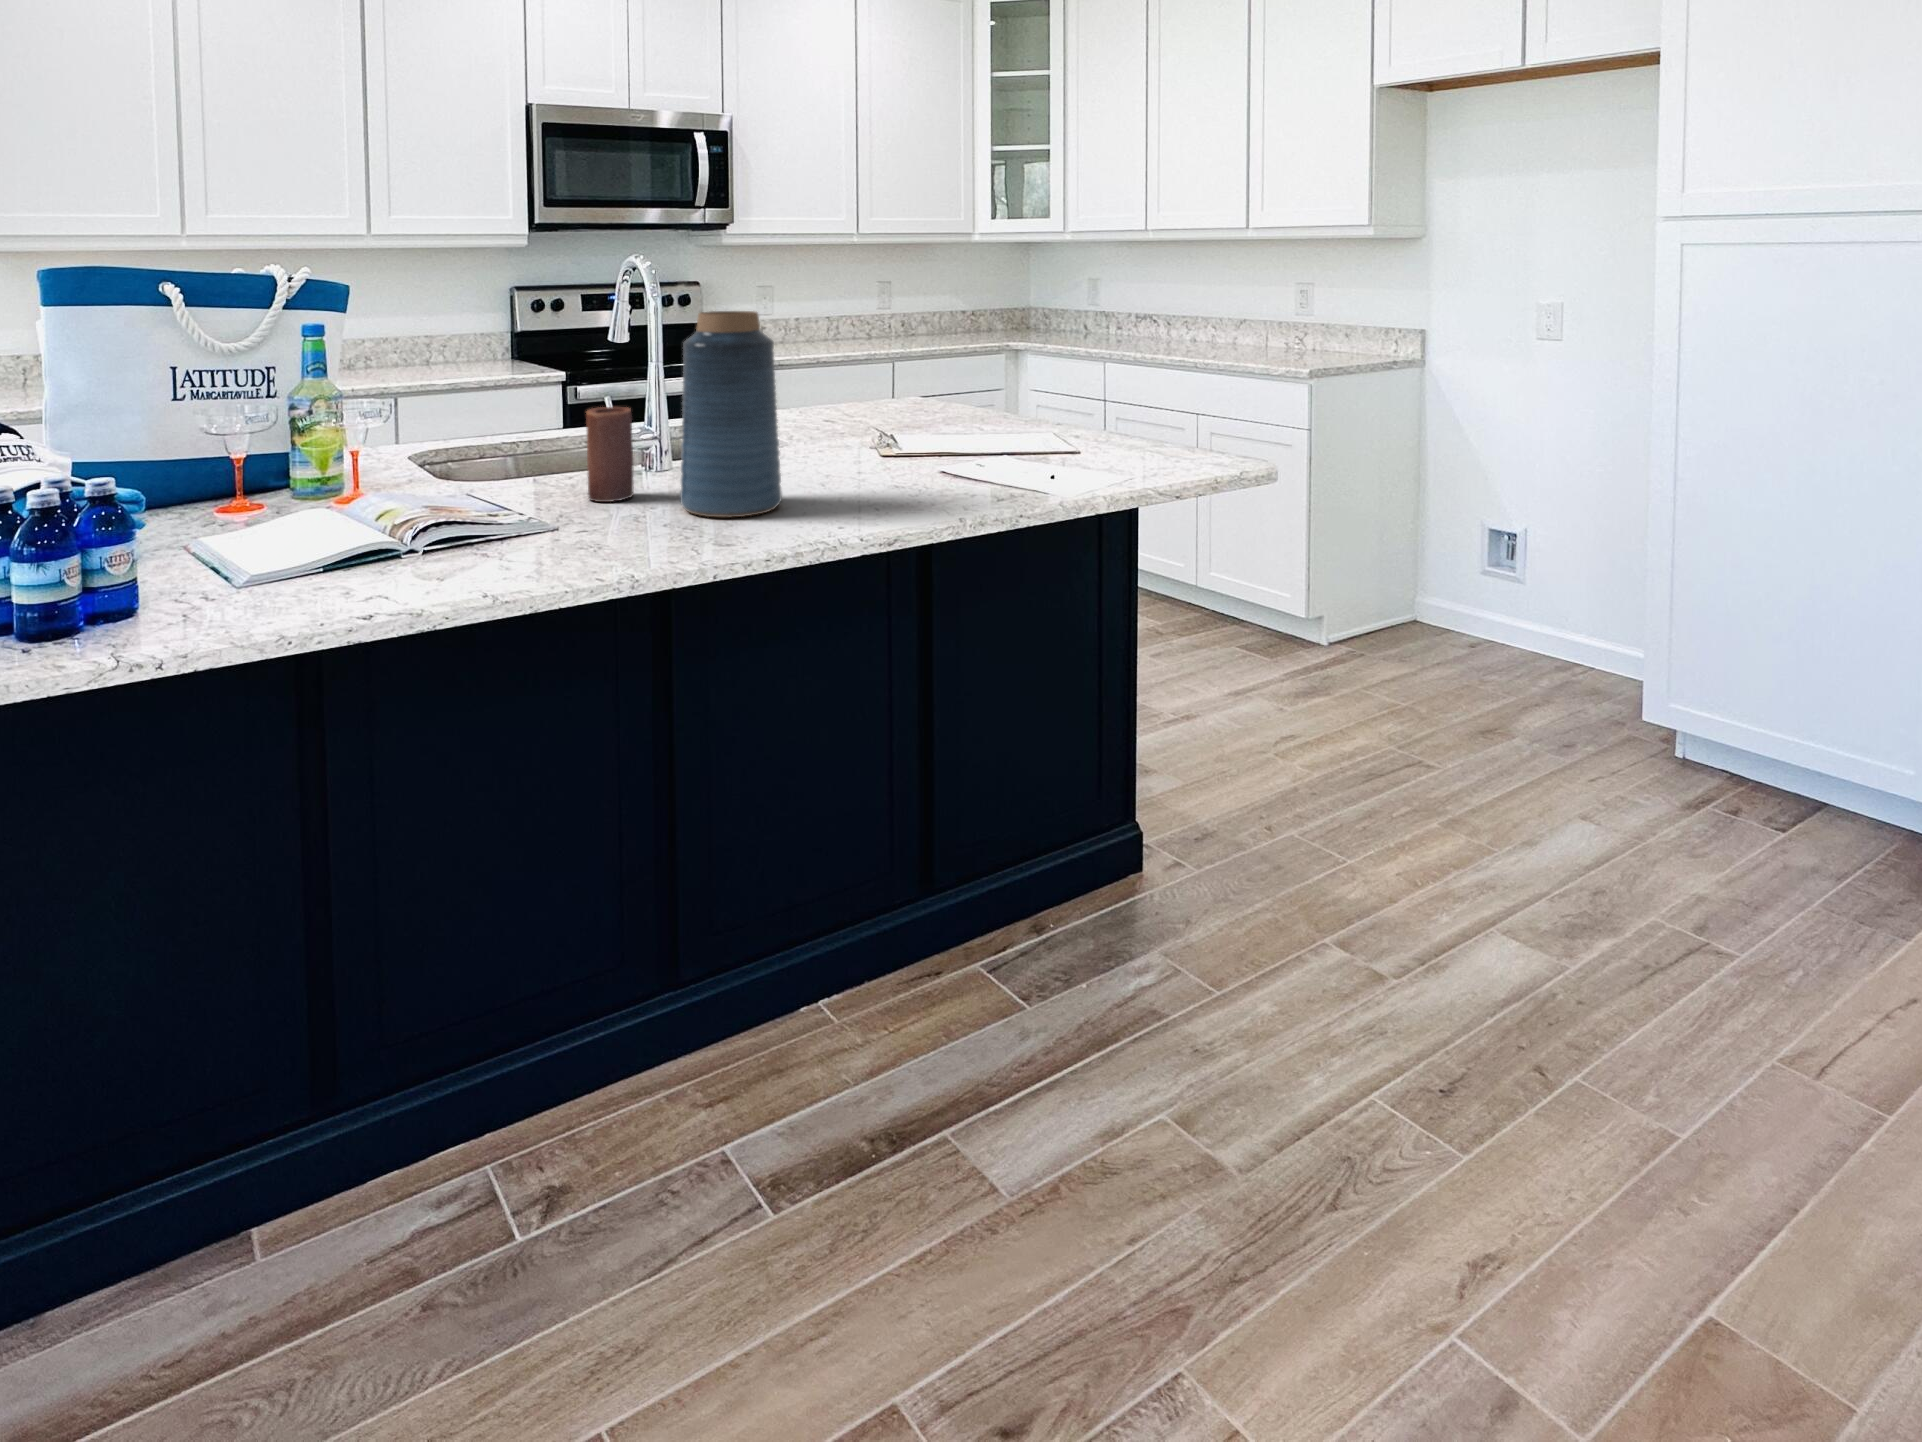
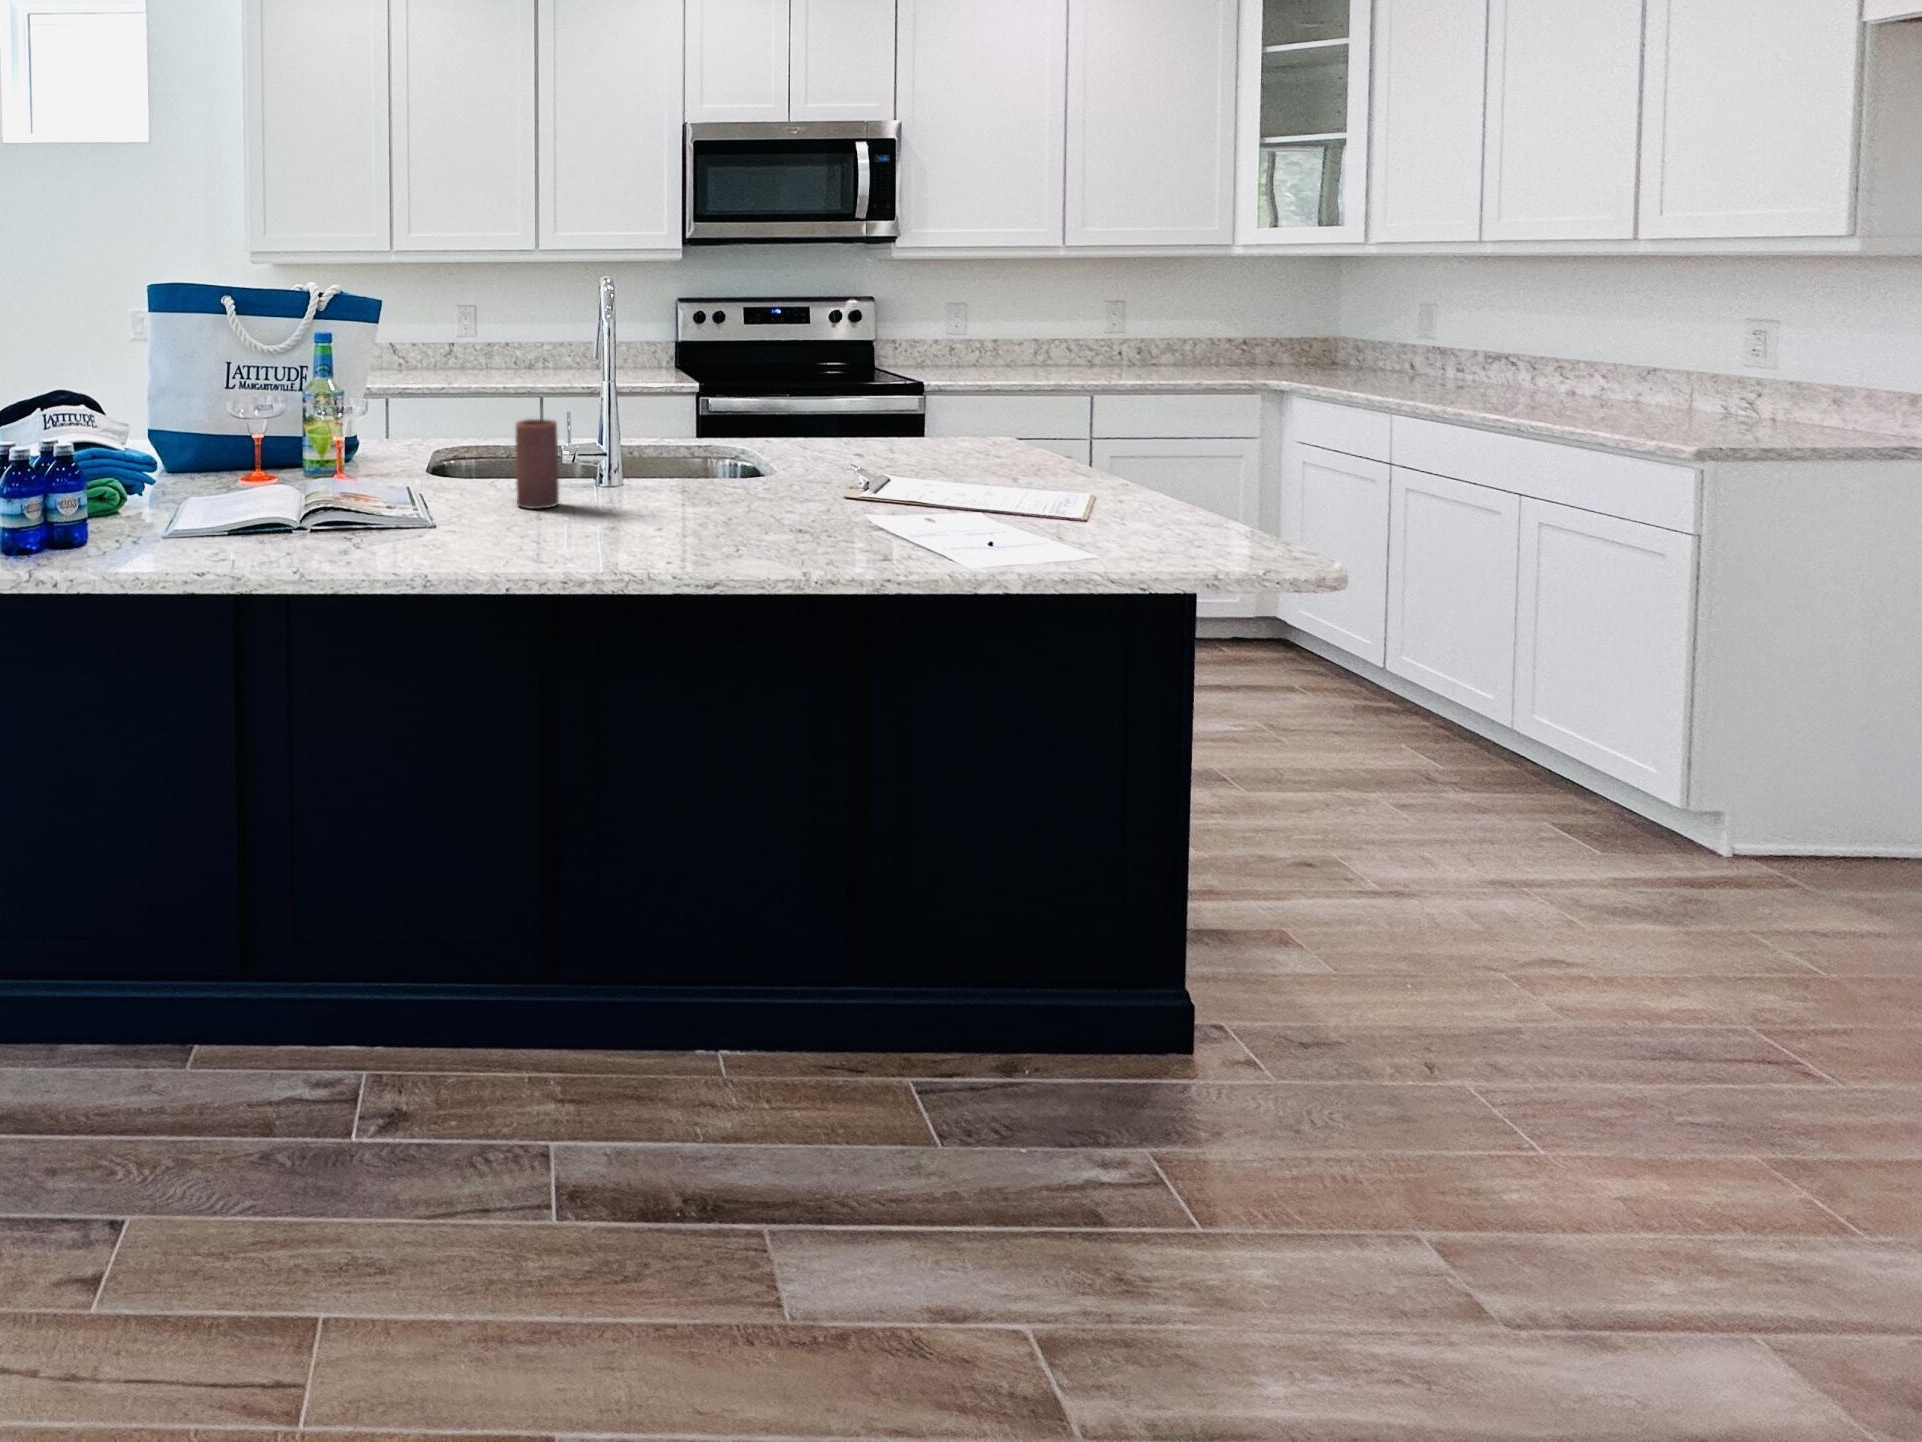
vase: present [680,311,782,518] -> none [572,333,672,537]

